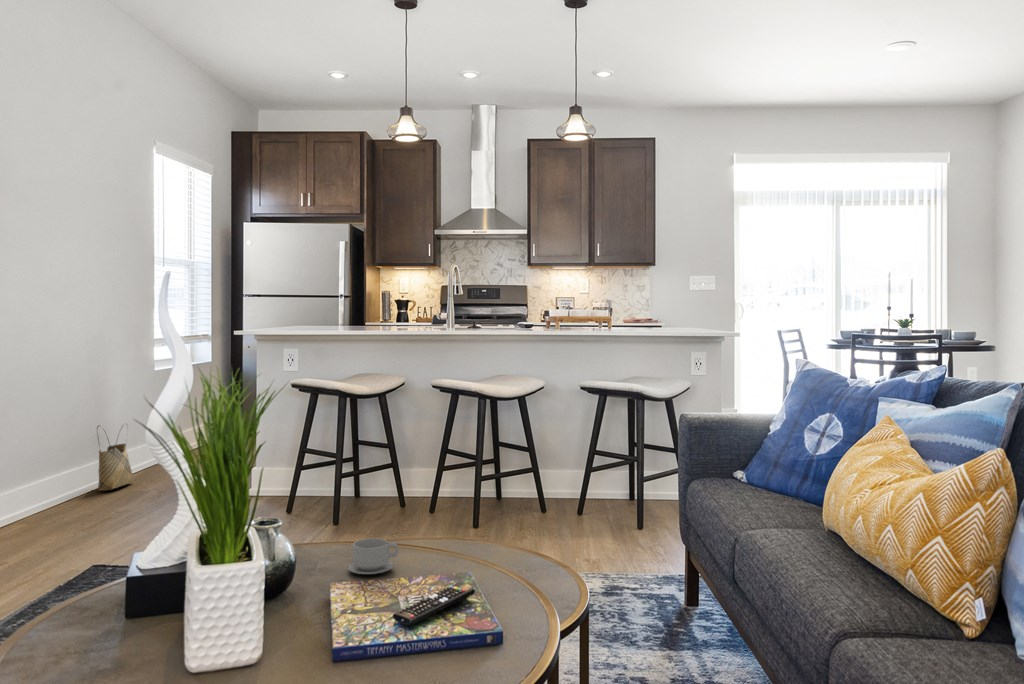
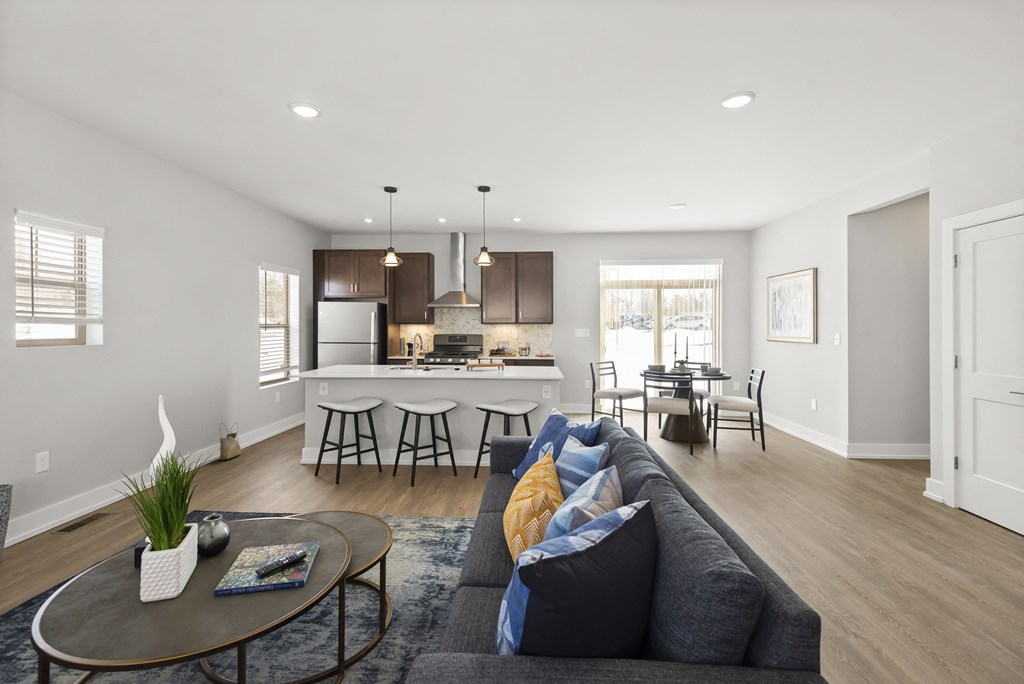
teacup: present [348,538,399,574] -> none [263,520,292,541]

